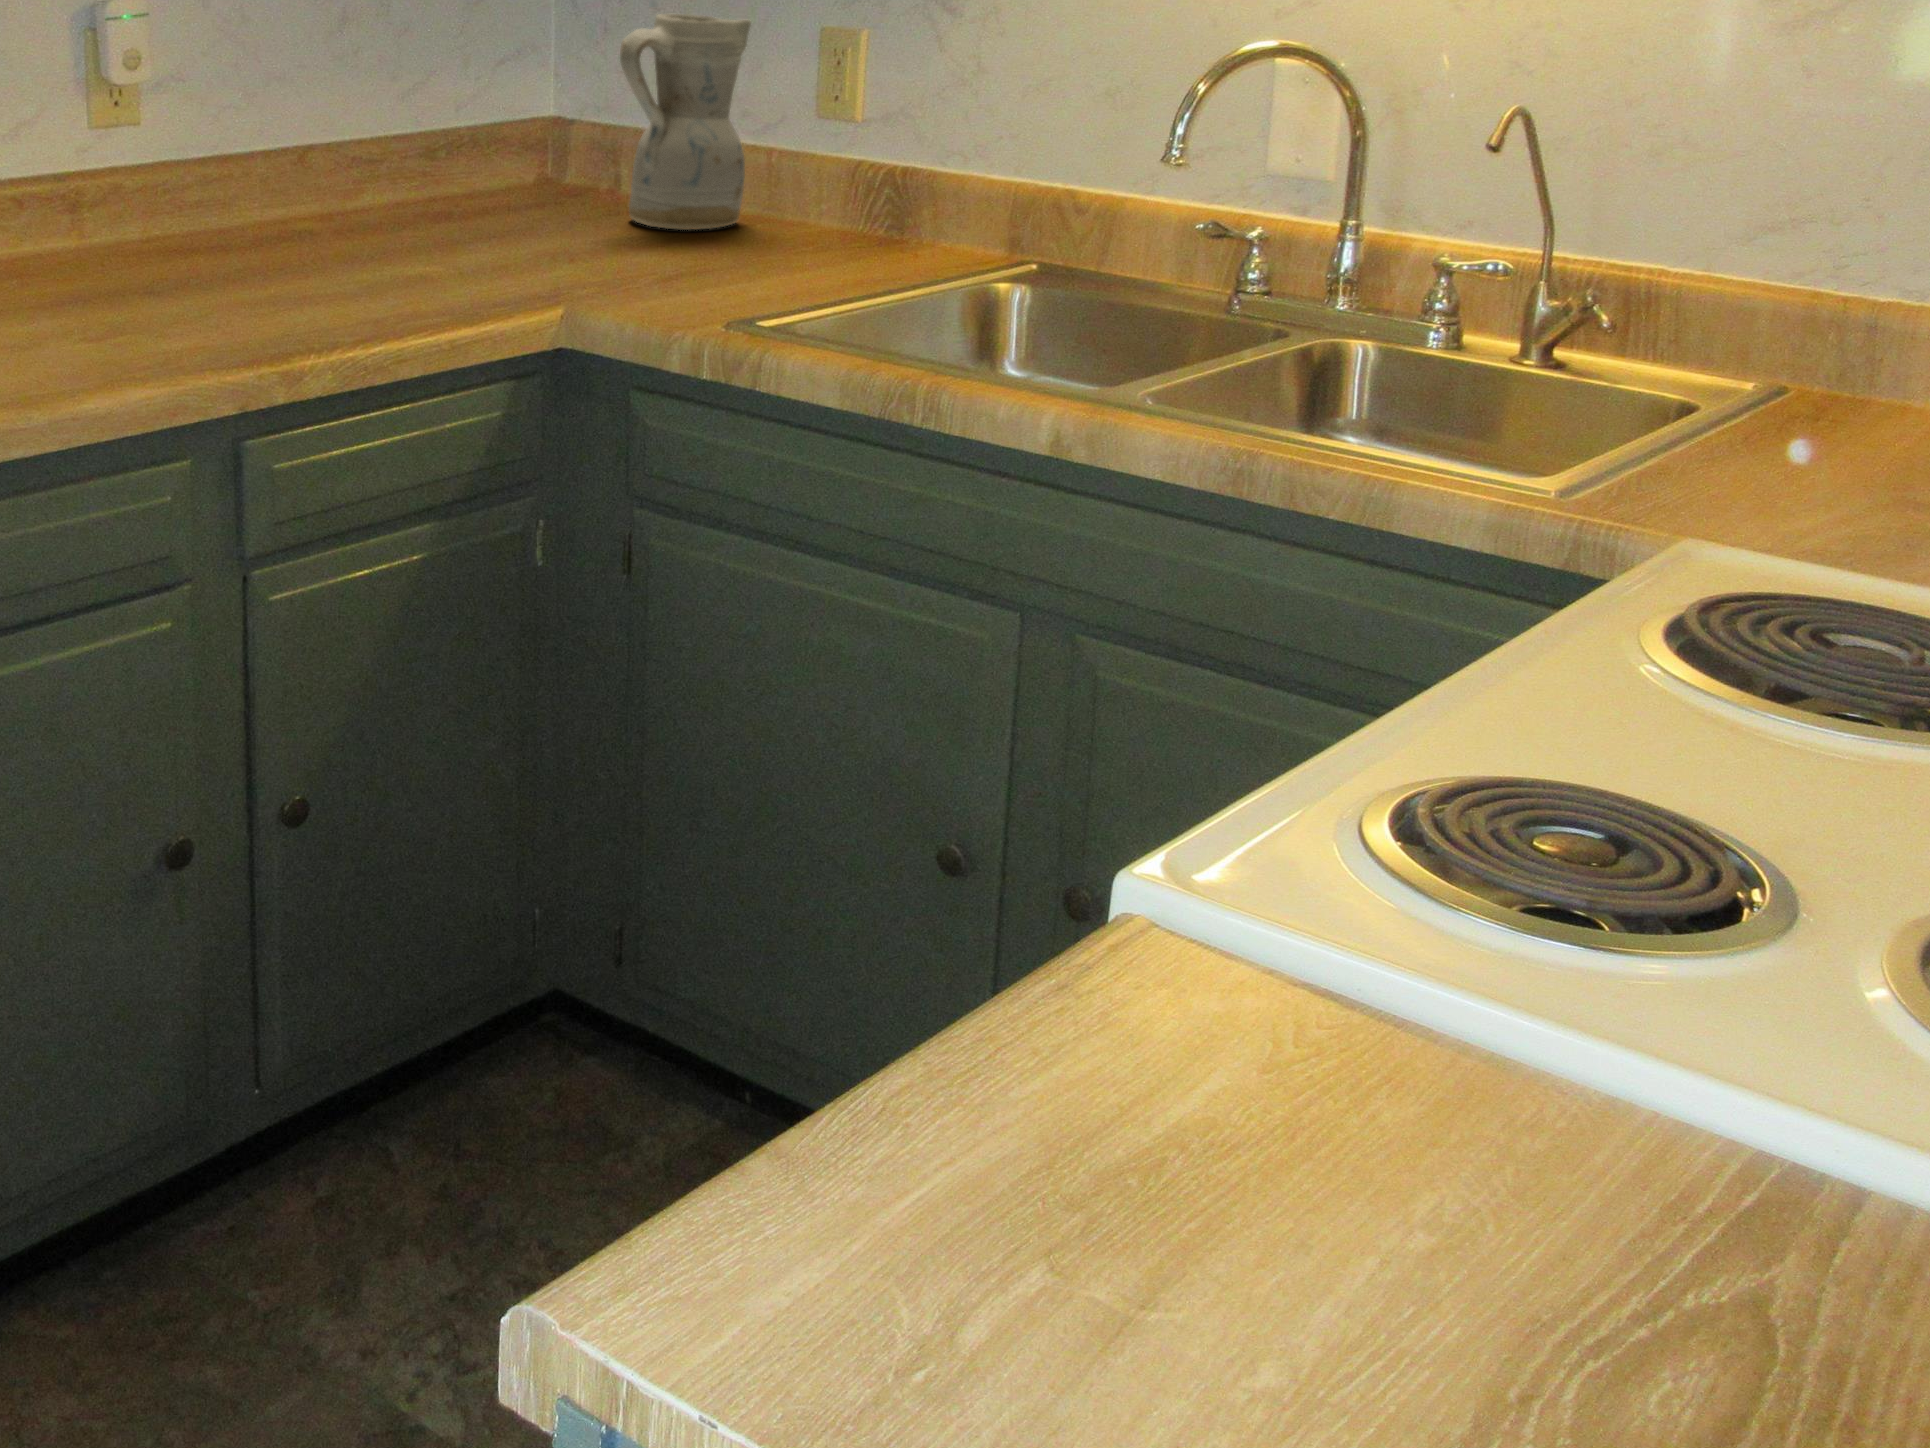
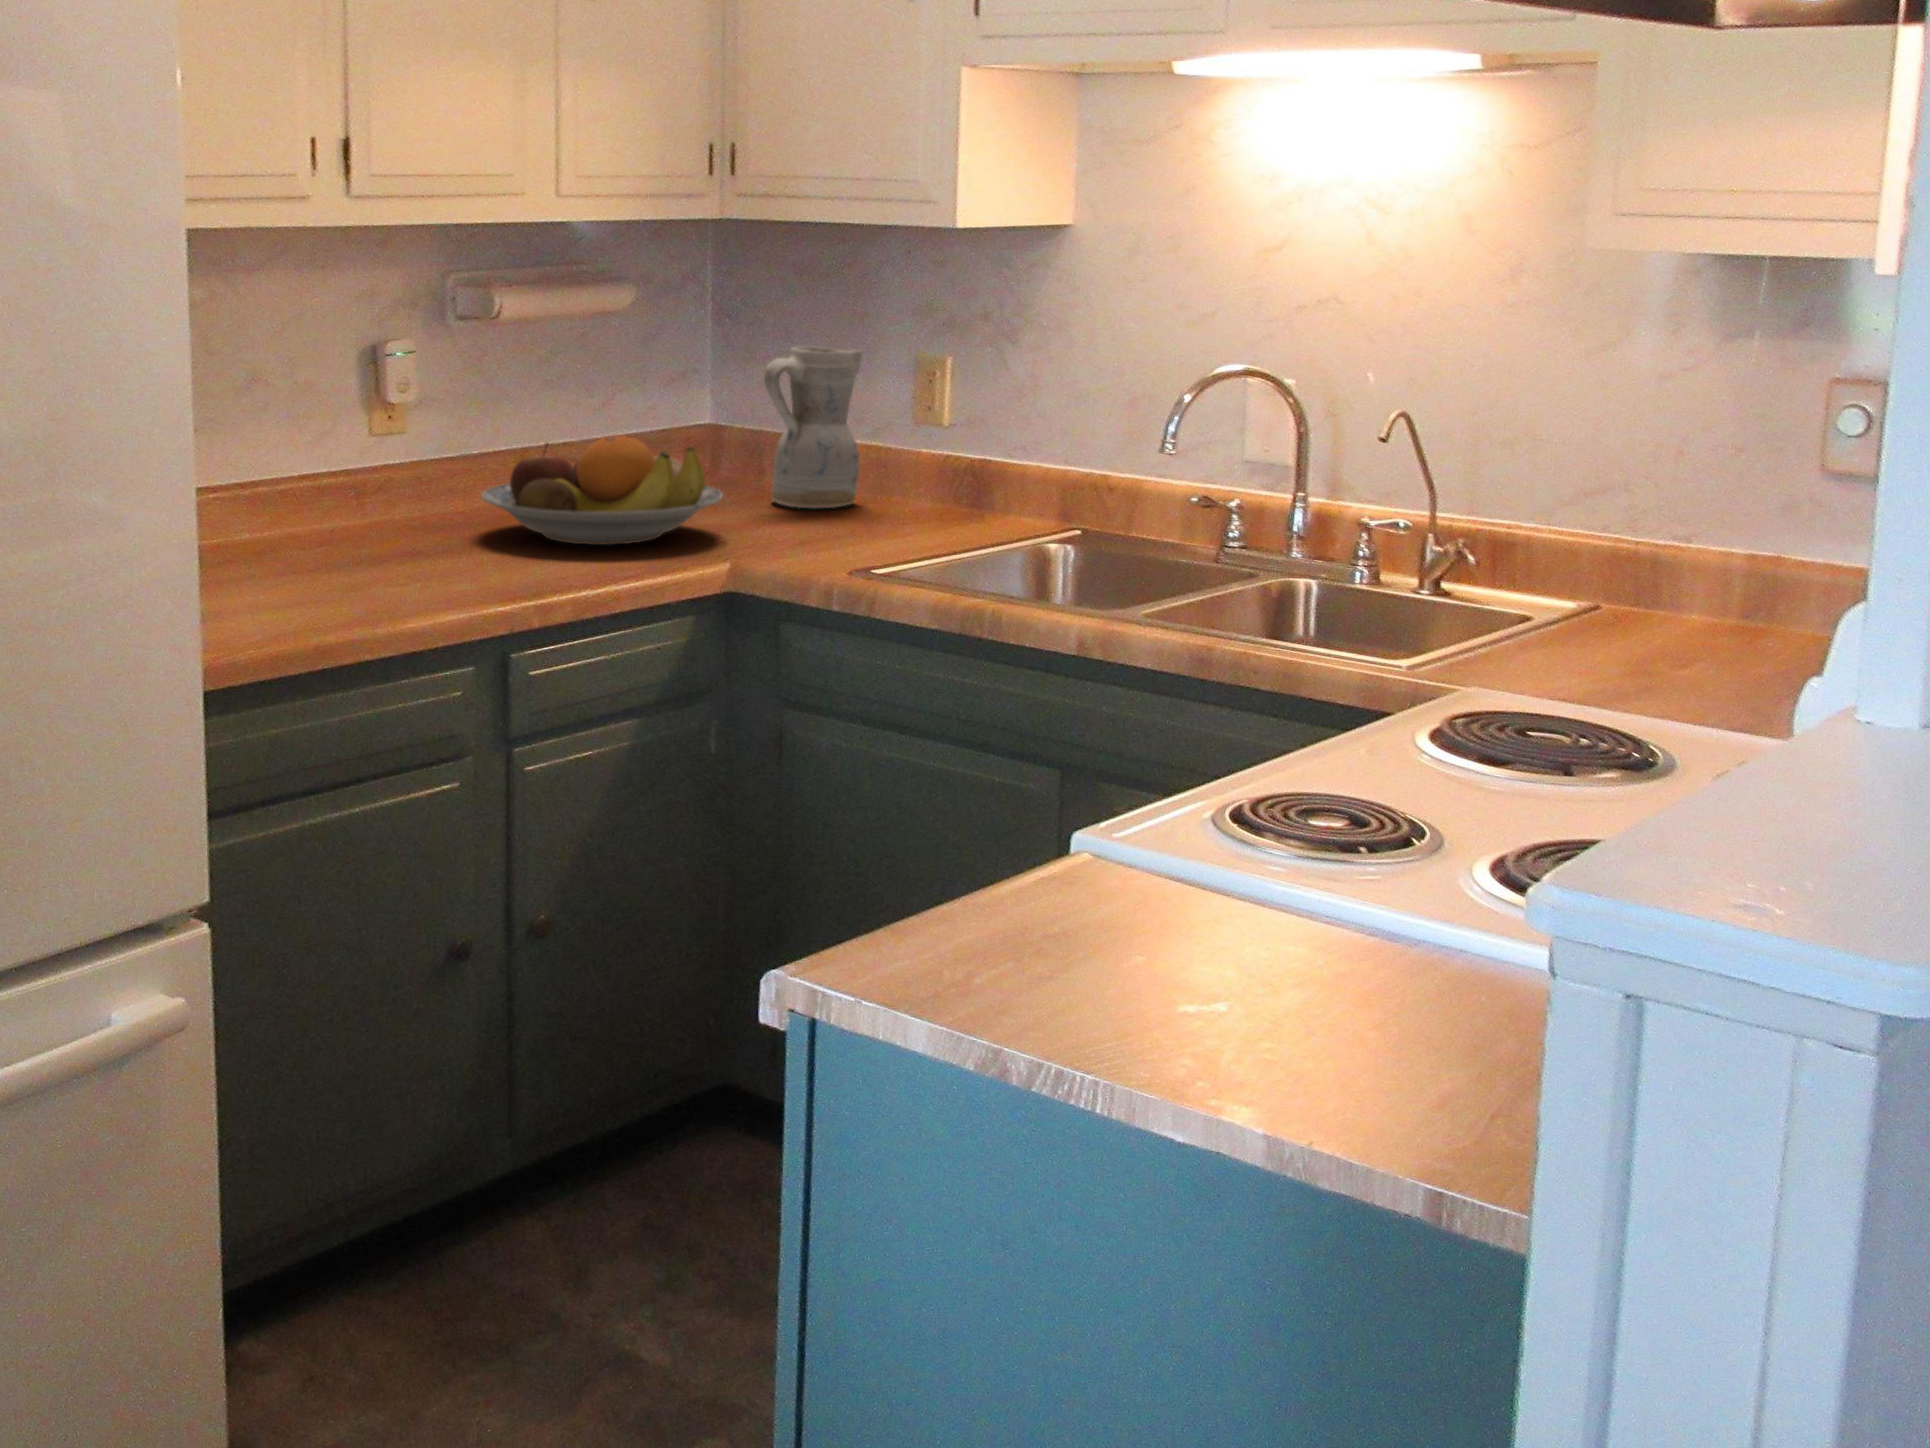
fruit bowl: none [231,132,559,281] -> present [482,436,723,545]

